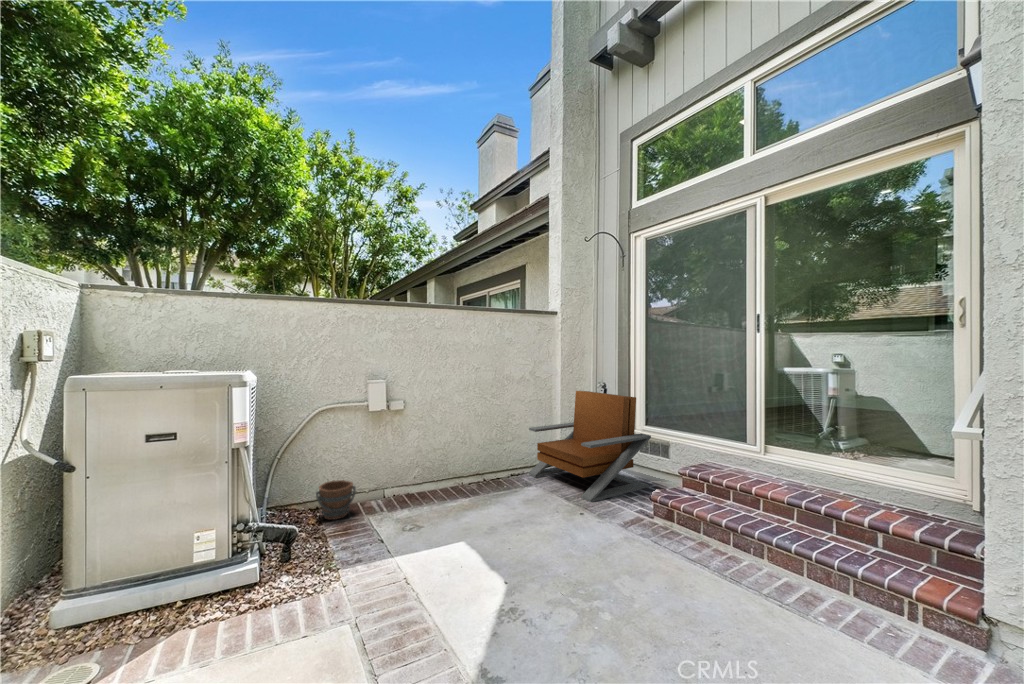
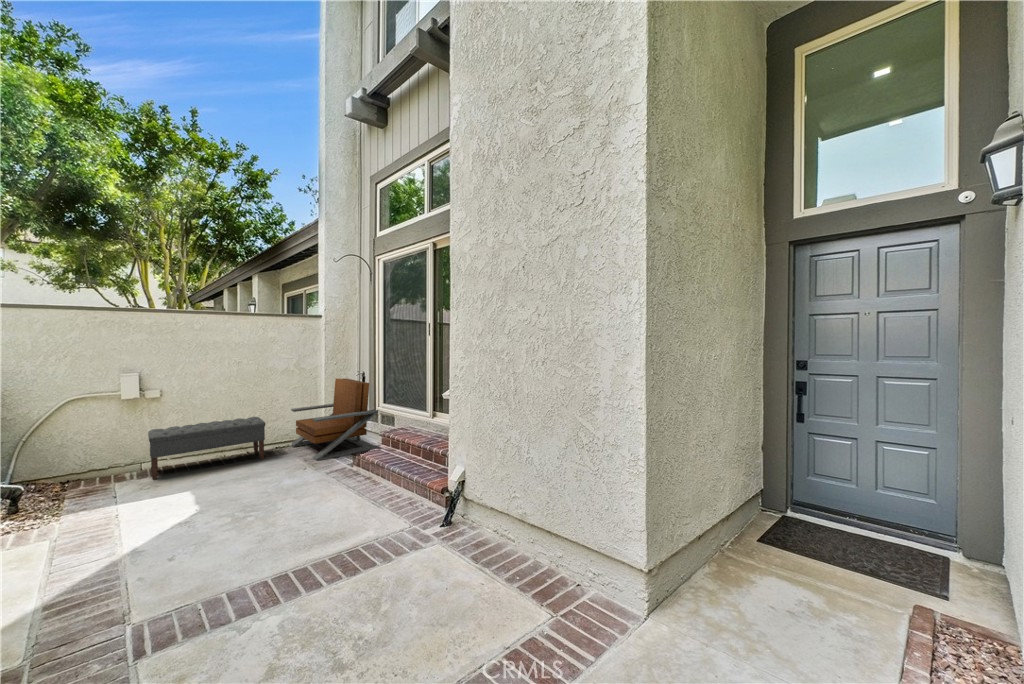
bench: none [393,436,518,515] -> present [148,417,265,480]
bucket: present [316,480,356,520] -> none [63,457,106,488]

